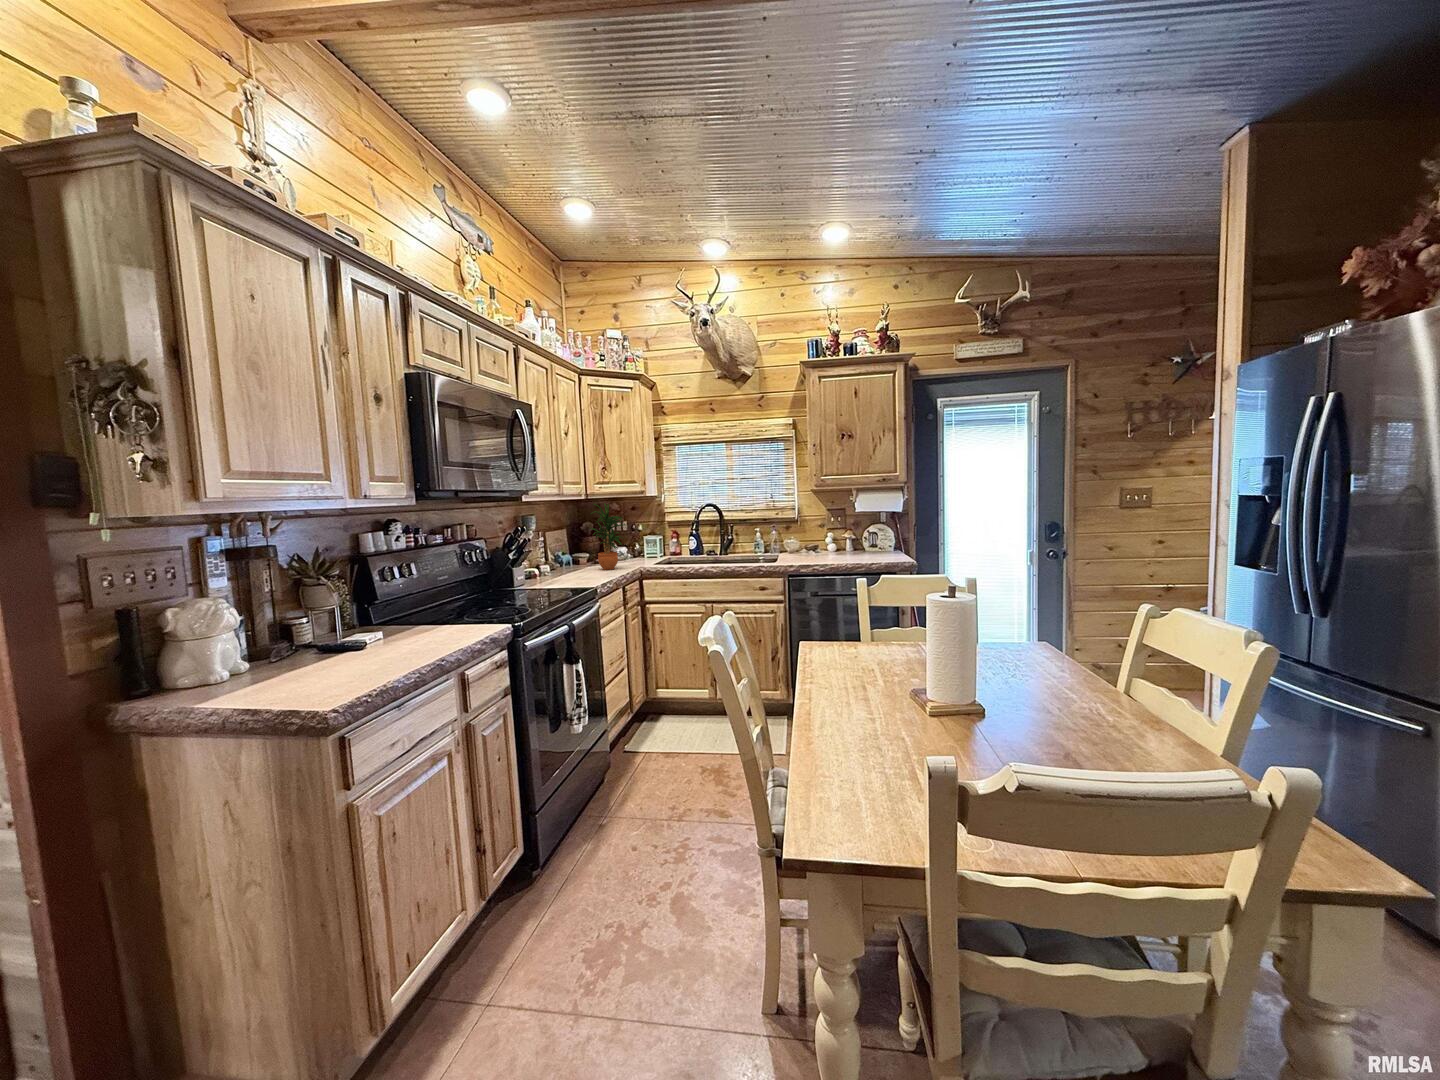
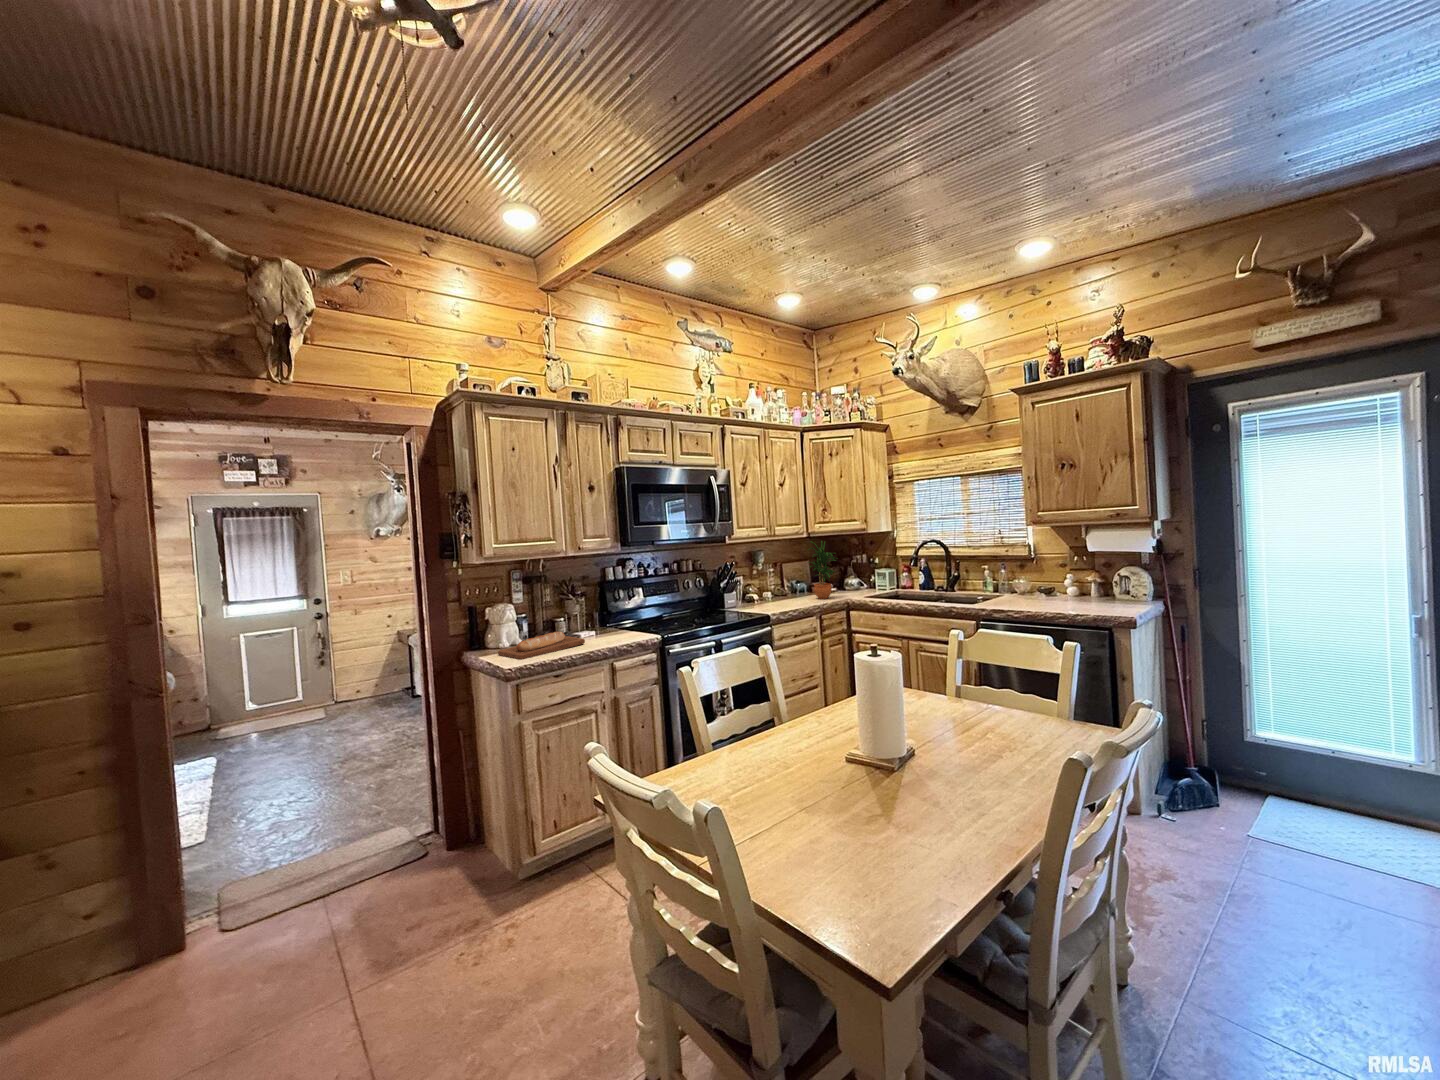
bread loaf: none [271,630,418,684] -> present [498,631,585,660]

